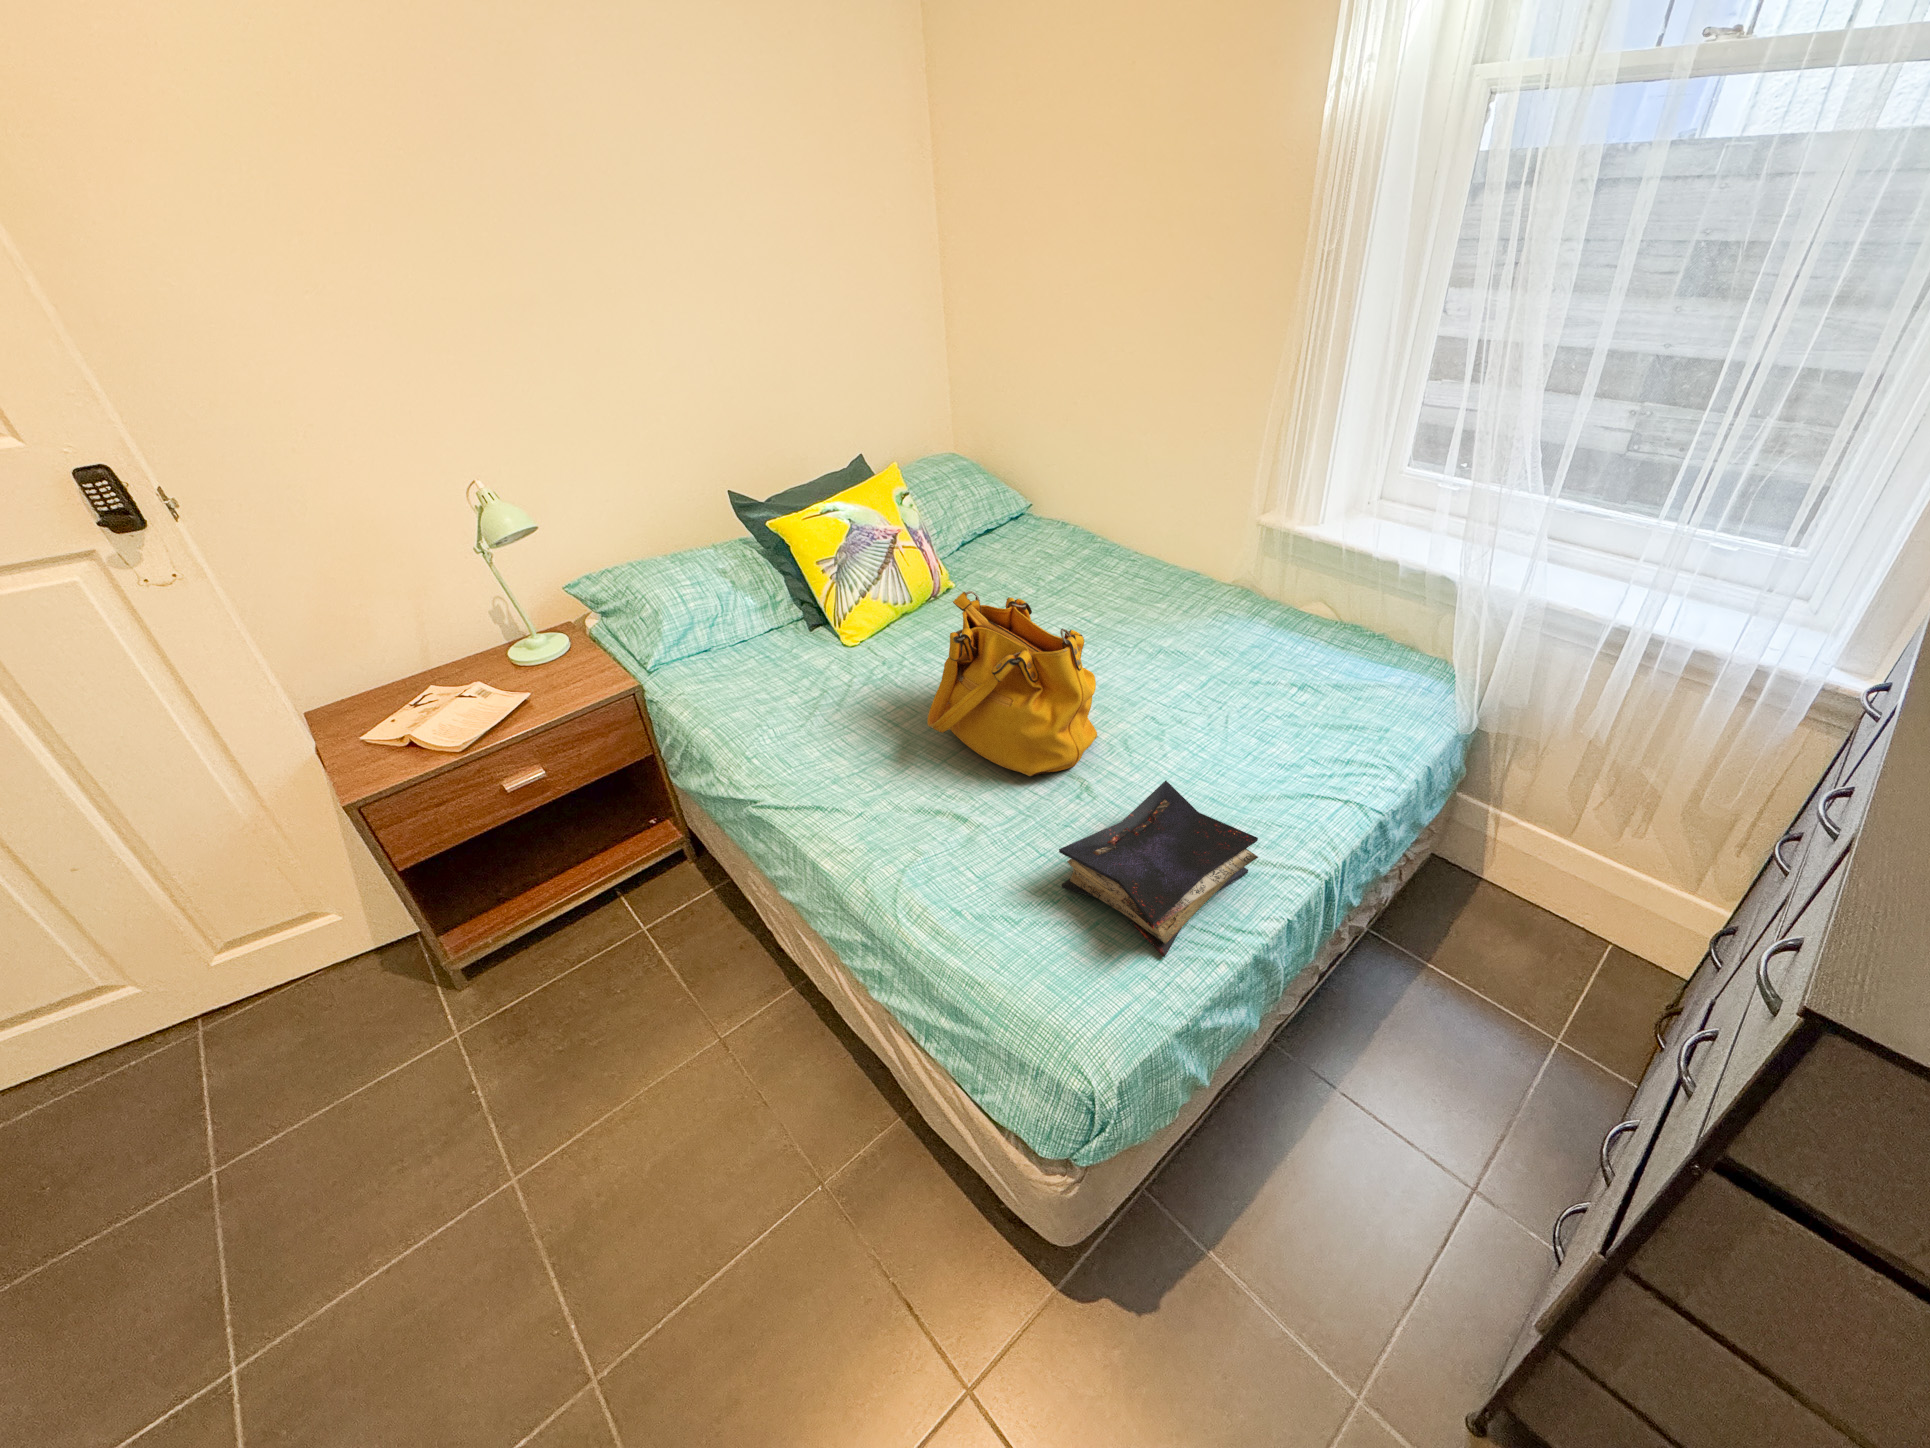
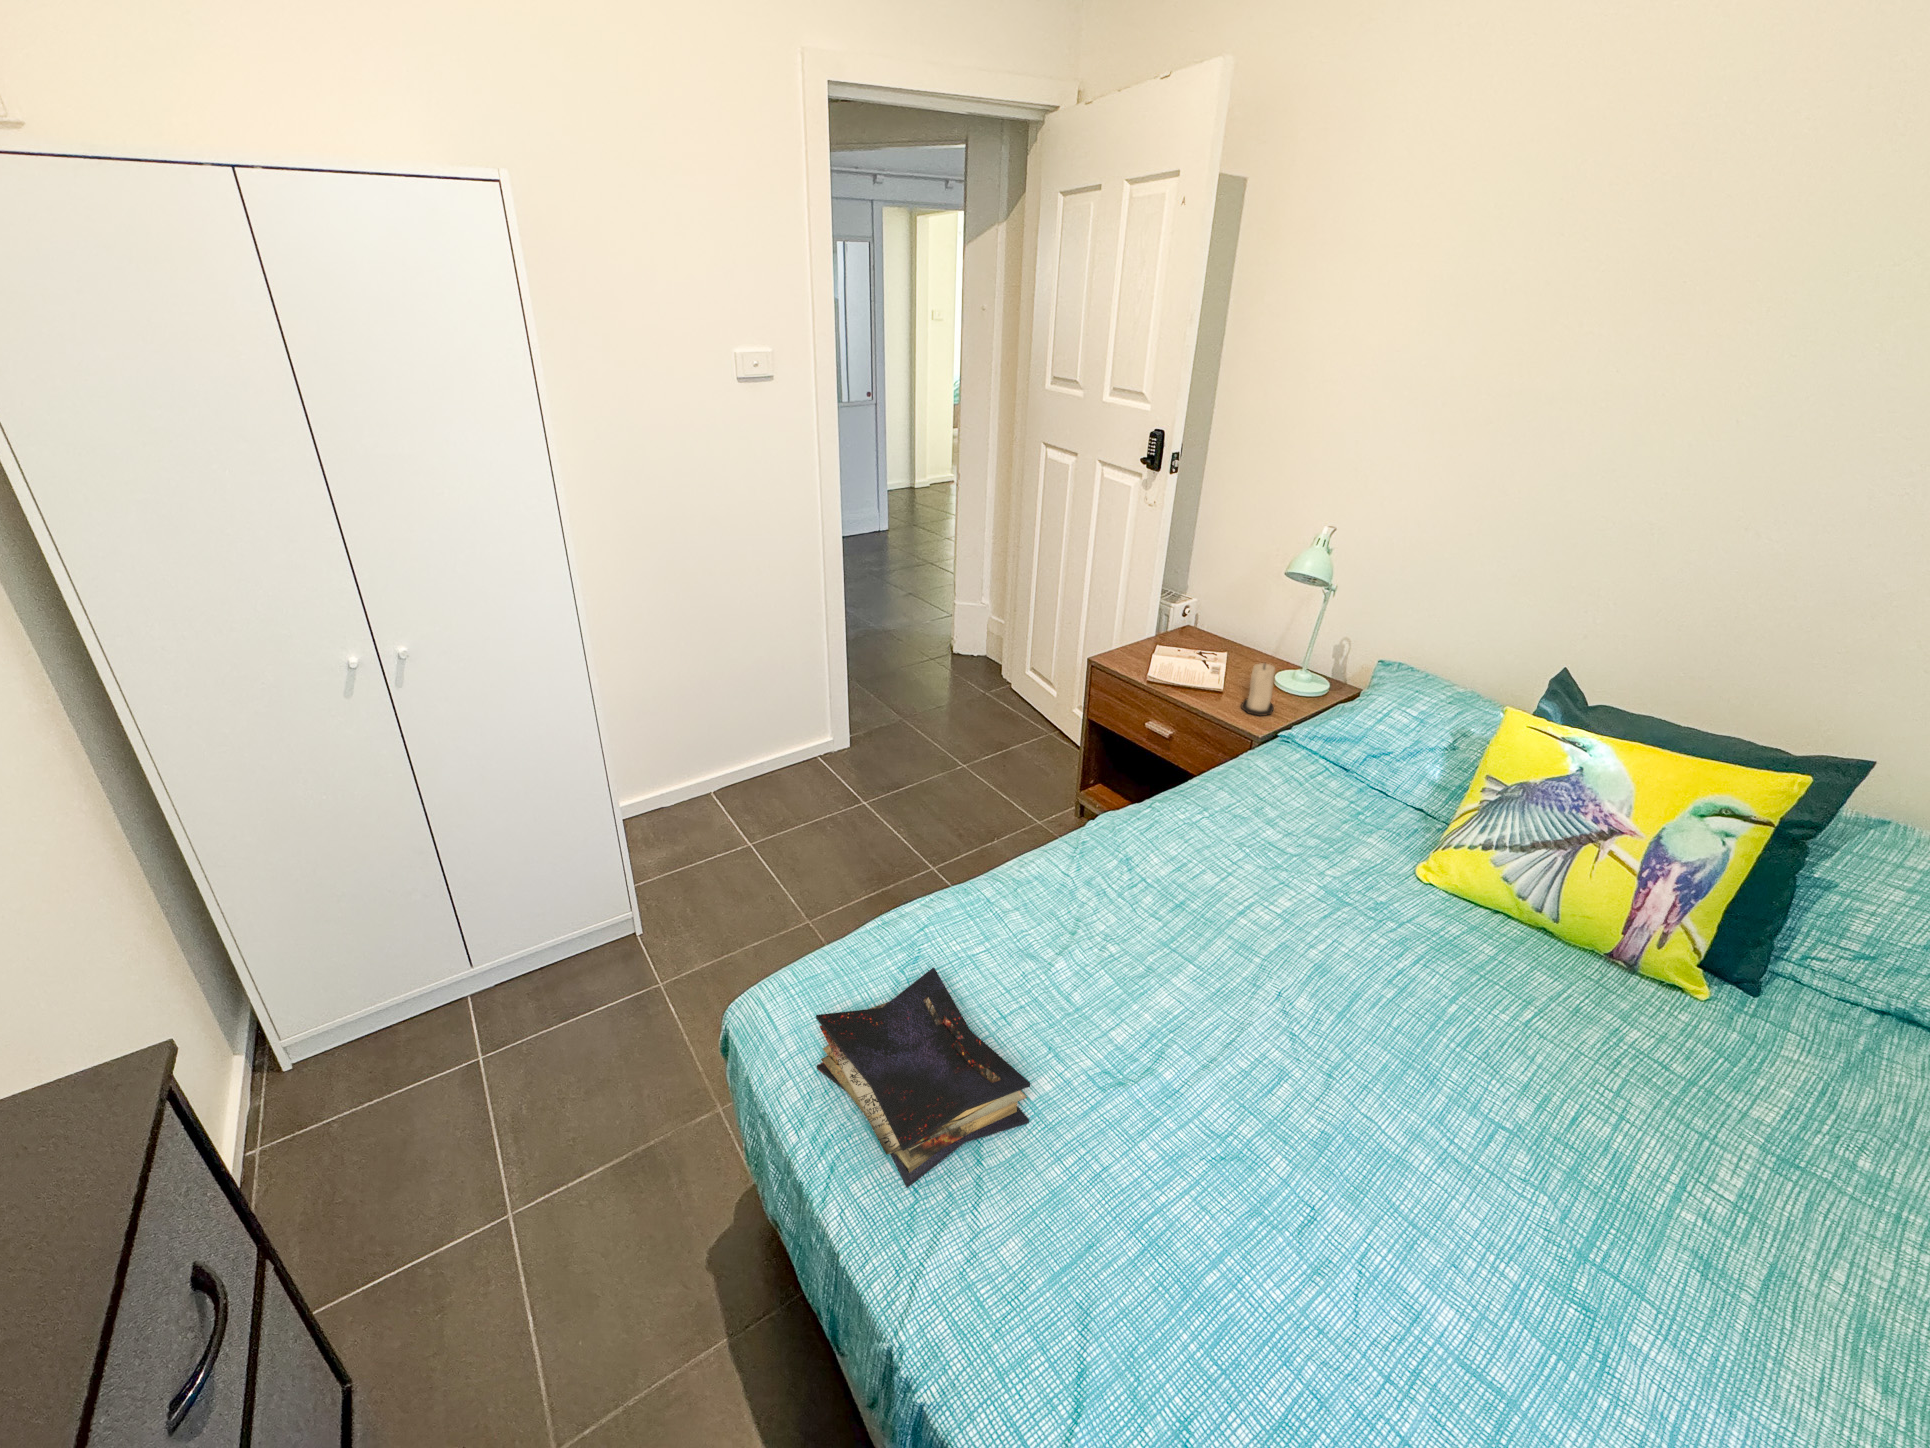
handbag: present [927,591,1098,776] -> none [1101,837,1362,1087]
candle: none [554,634,598,692] -> present [1241,663,1275,716]

